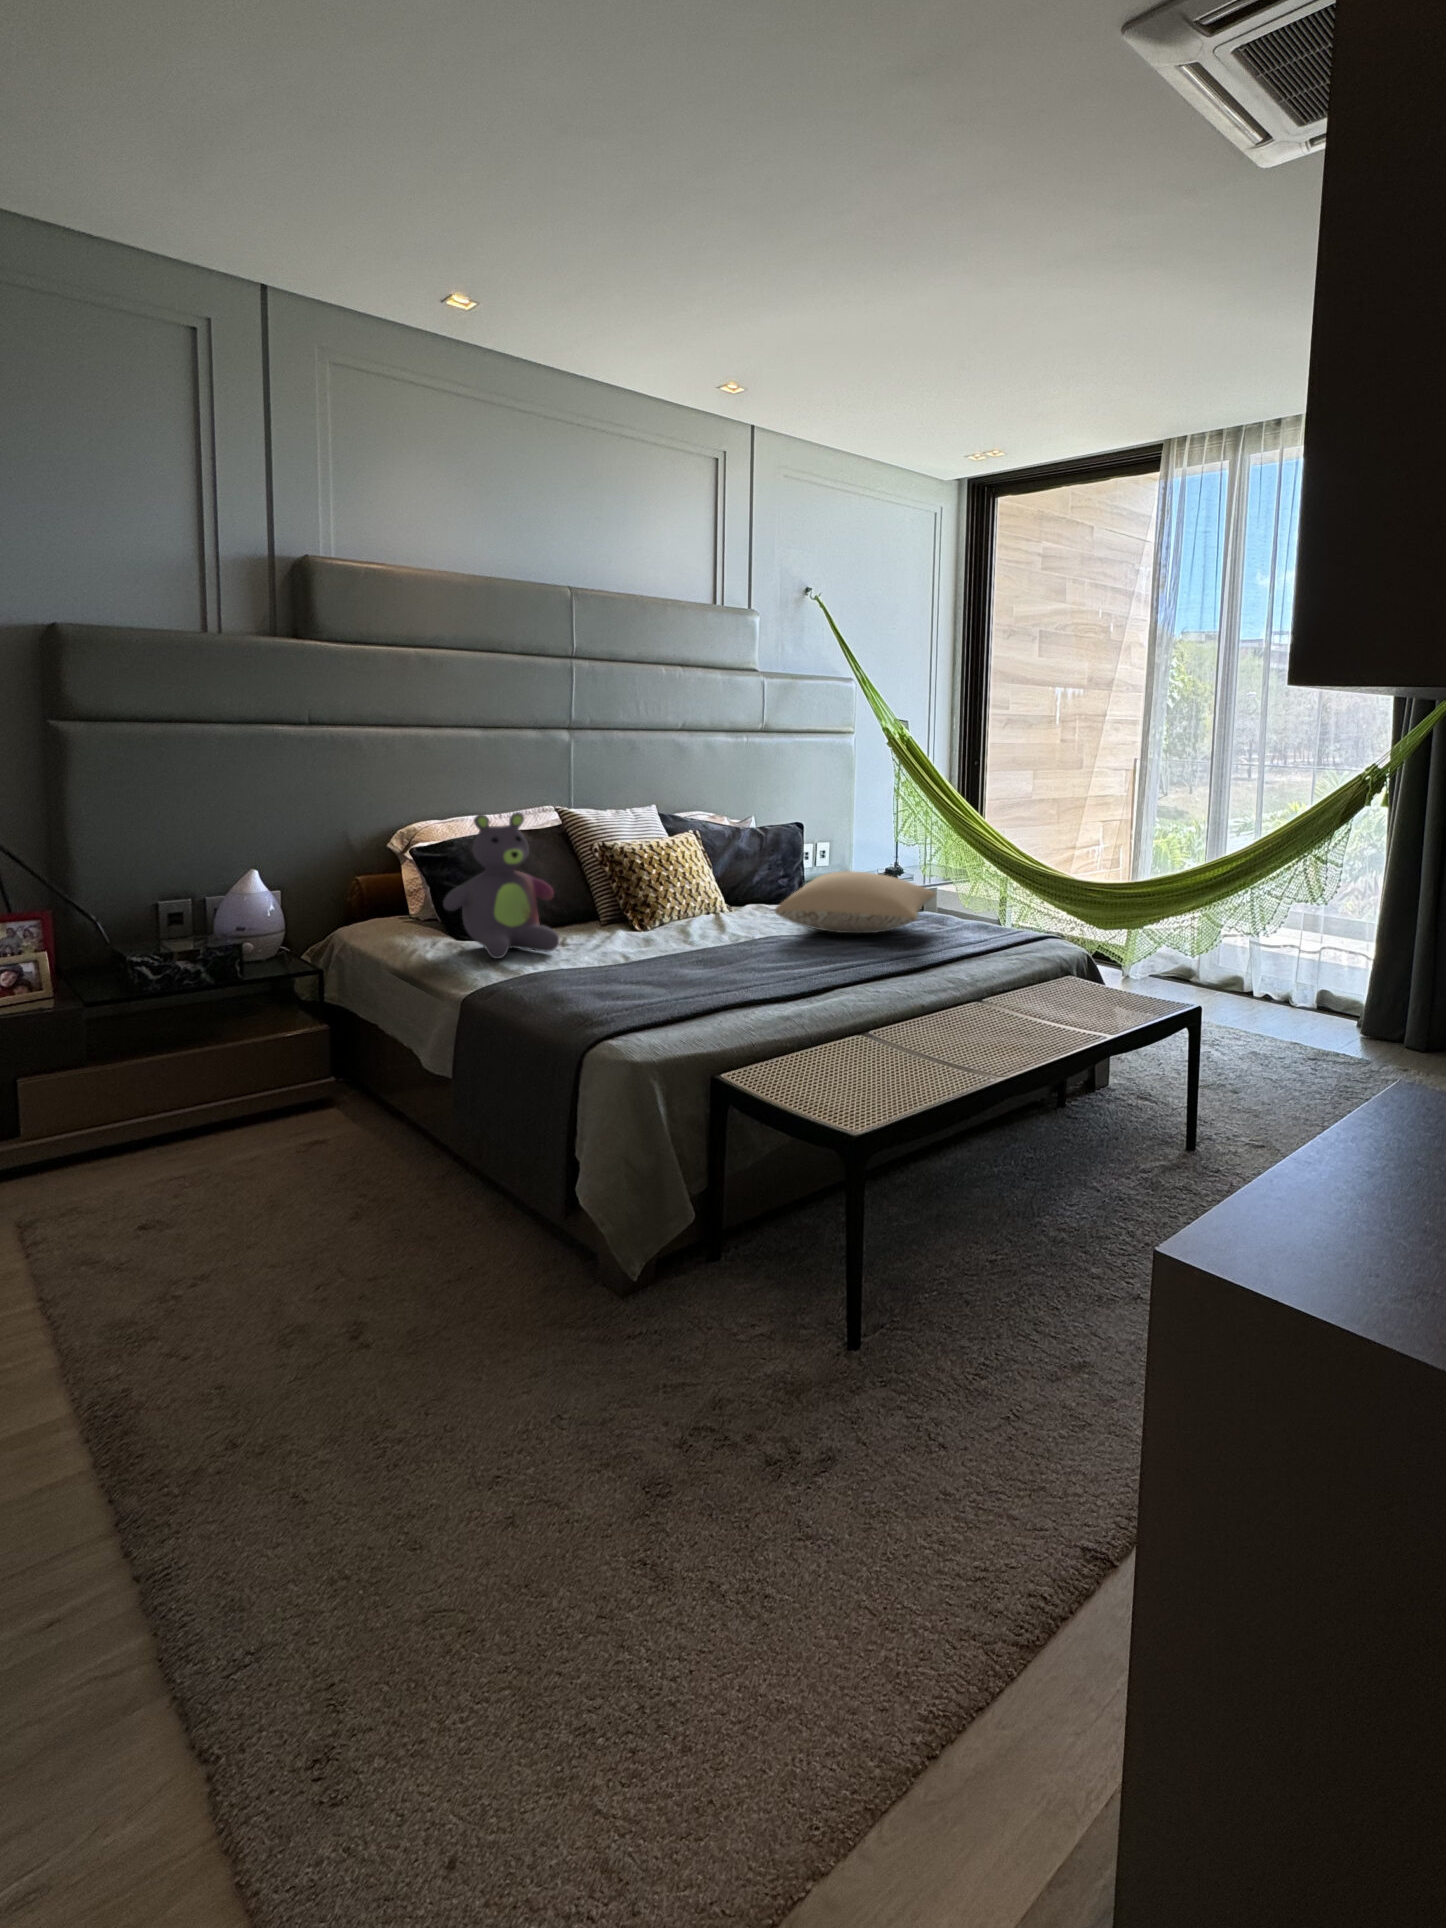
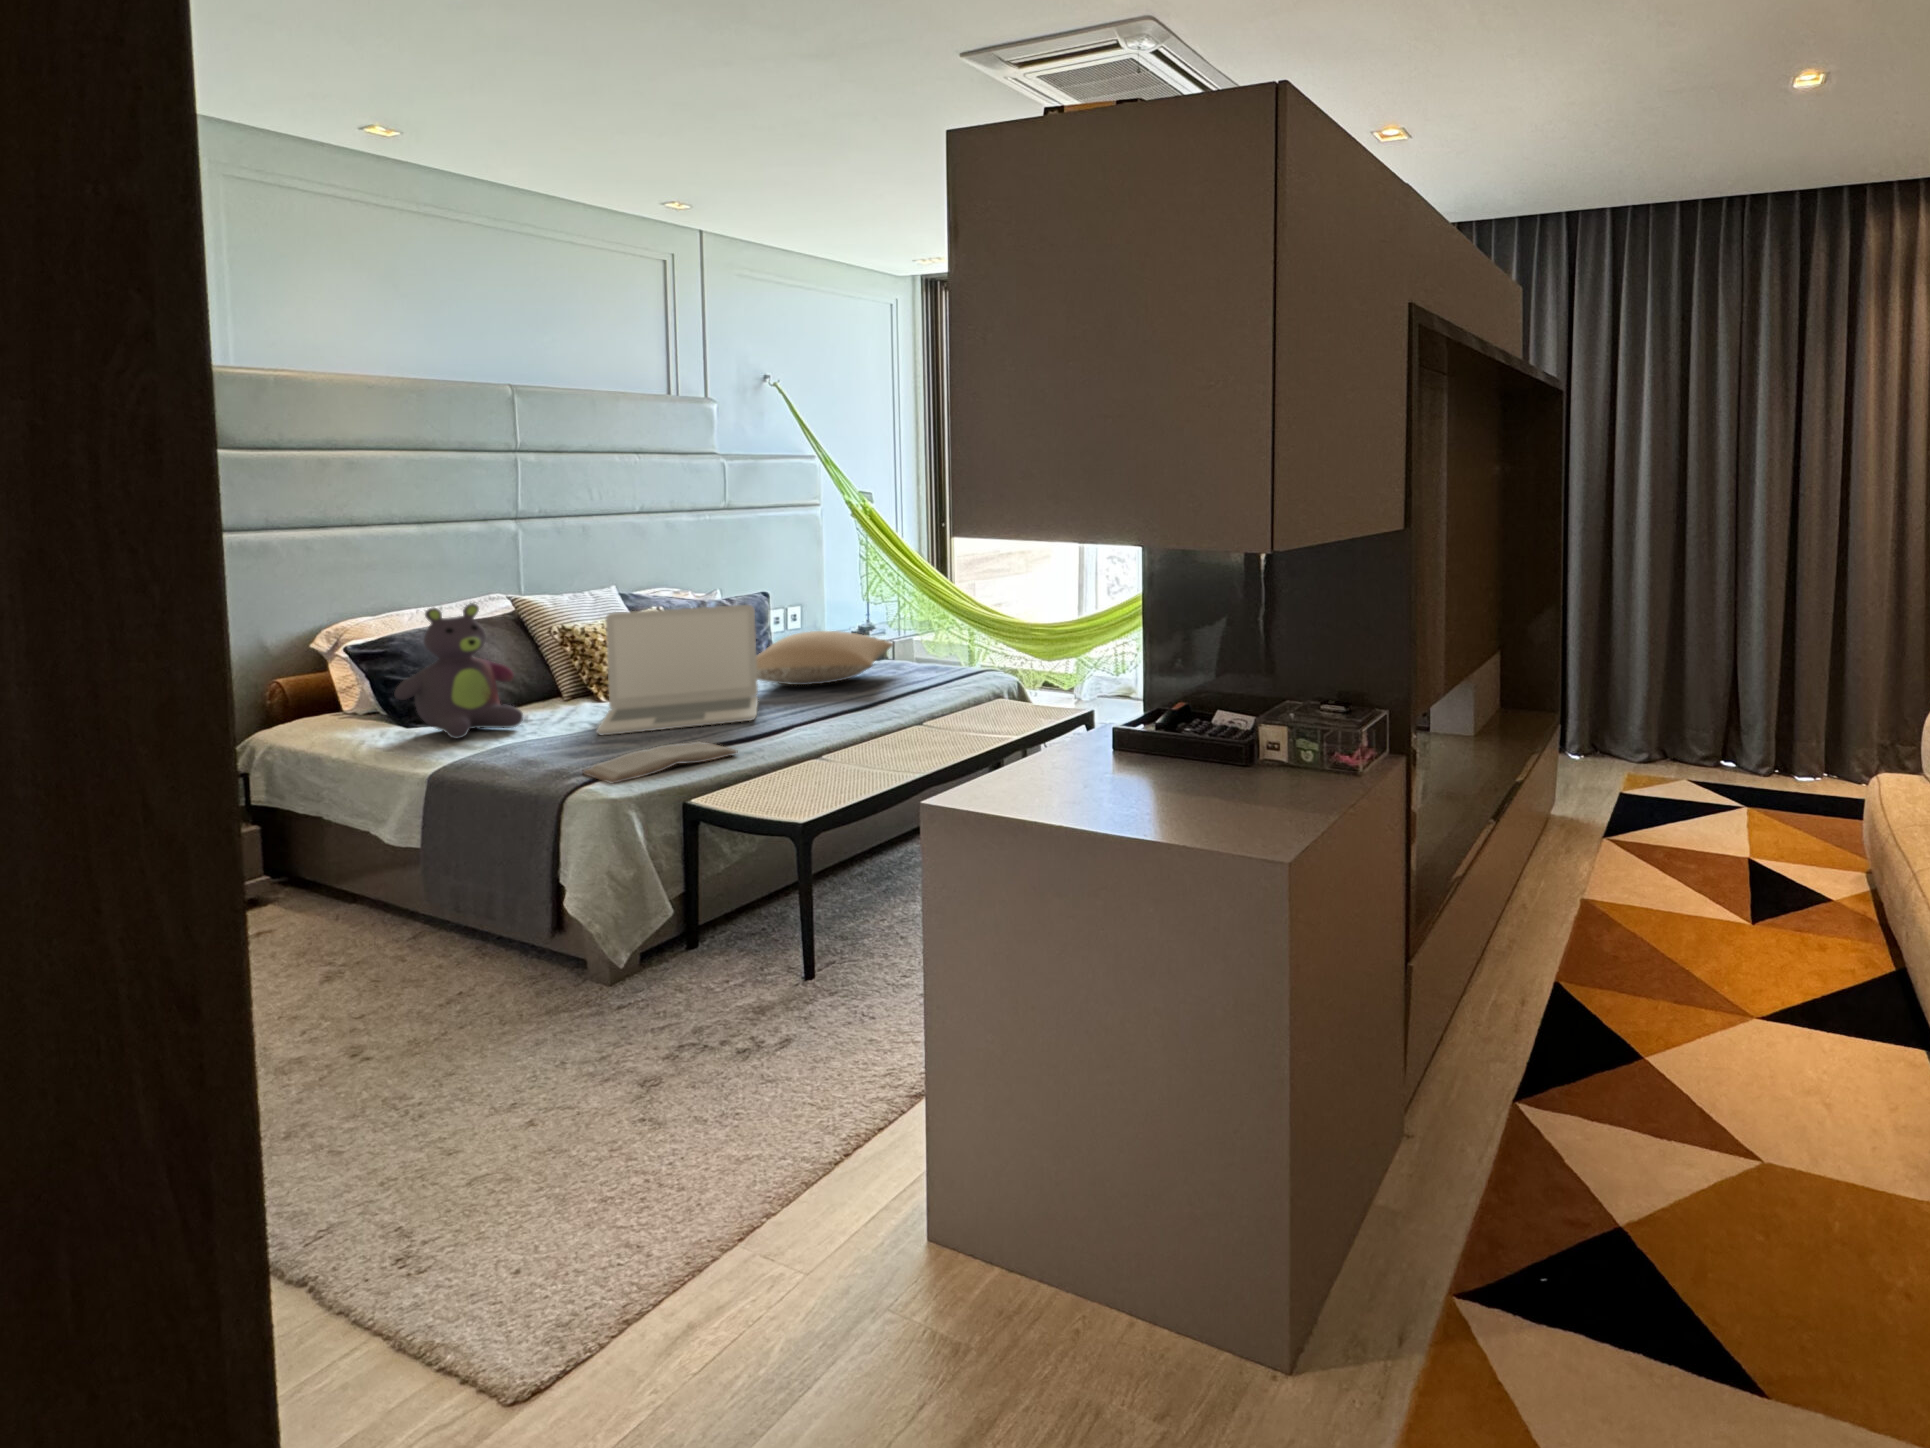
laptop: none [627,833,794,973] -> present [597,605,758,735]
book: none [608,995,774,1041] -> present [583,741,738,784]

